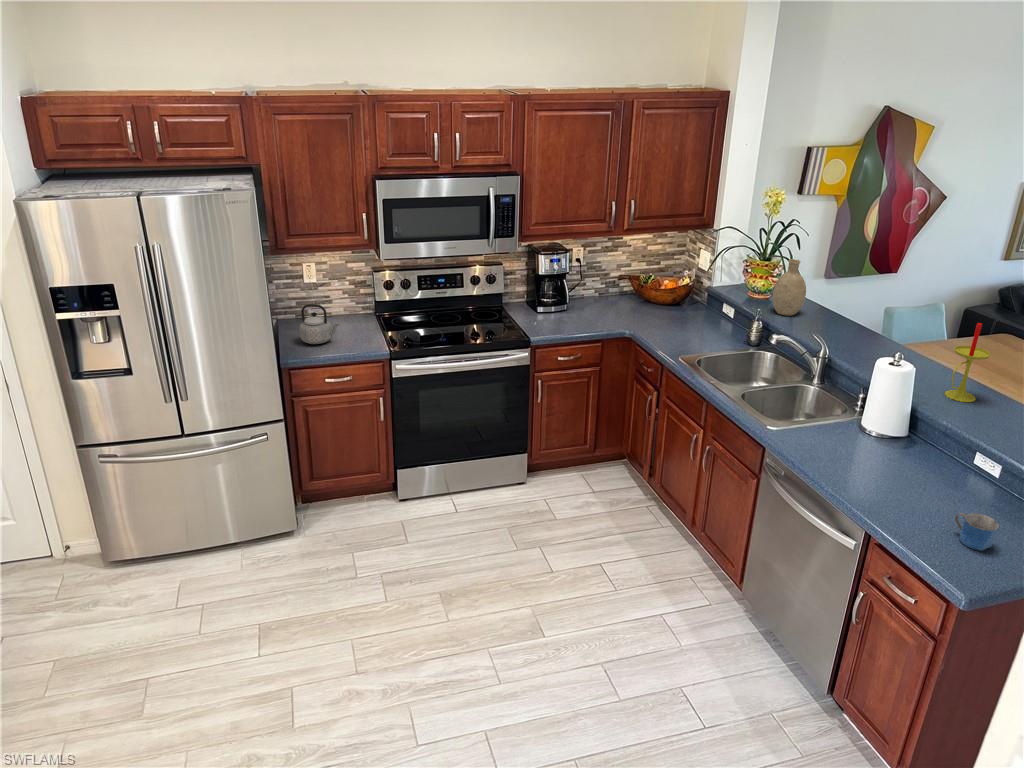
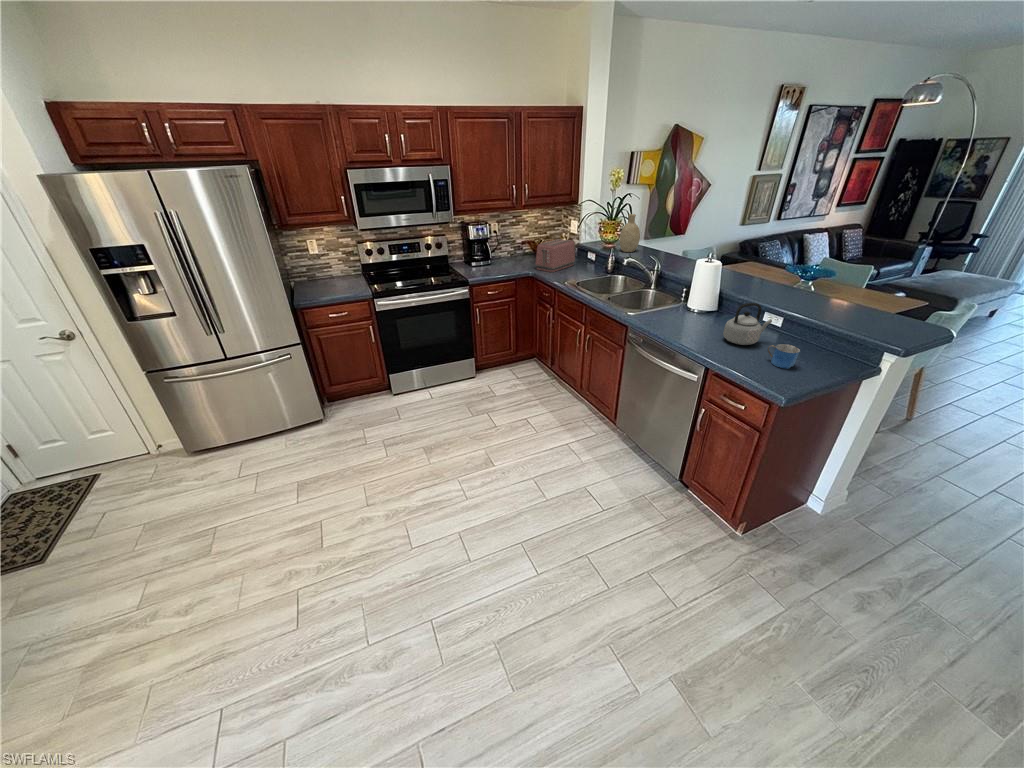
toaster: none [638,282,701,336] -> present [536,239,575,272]
teapot: present [299,304,339,344] -> present [723,303,772,345]
candle: present [945,323,990,402] -> none [738,228,768,285]

